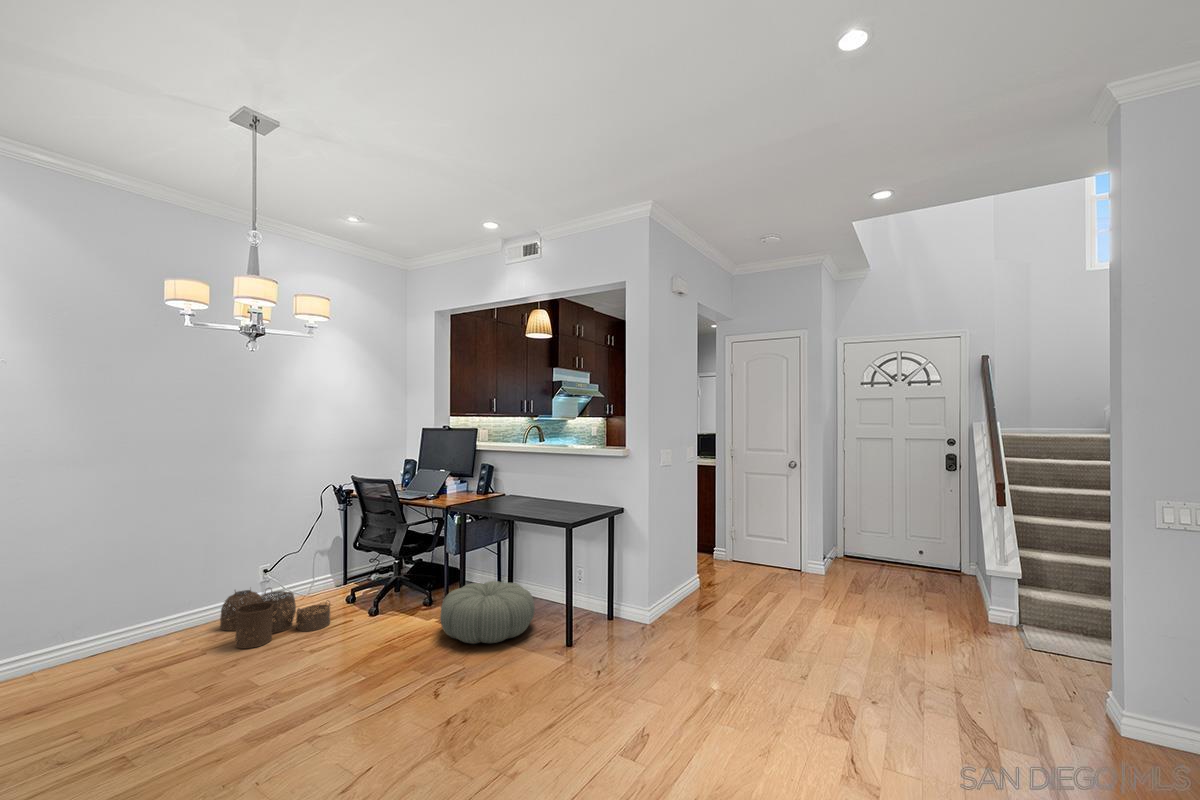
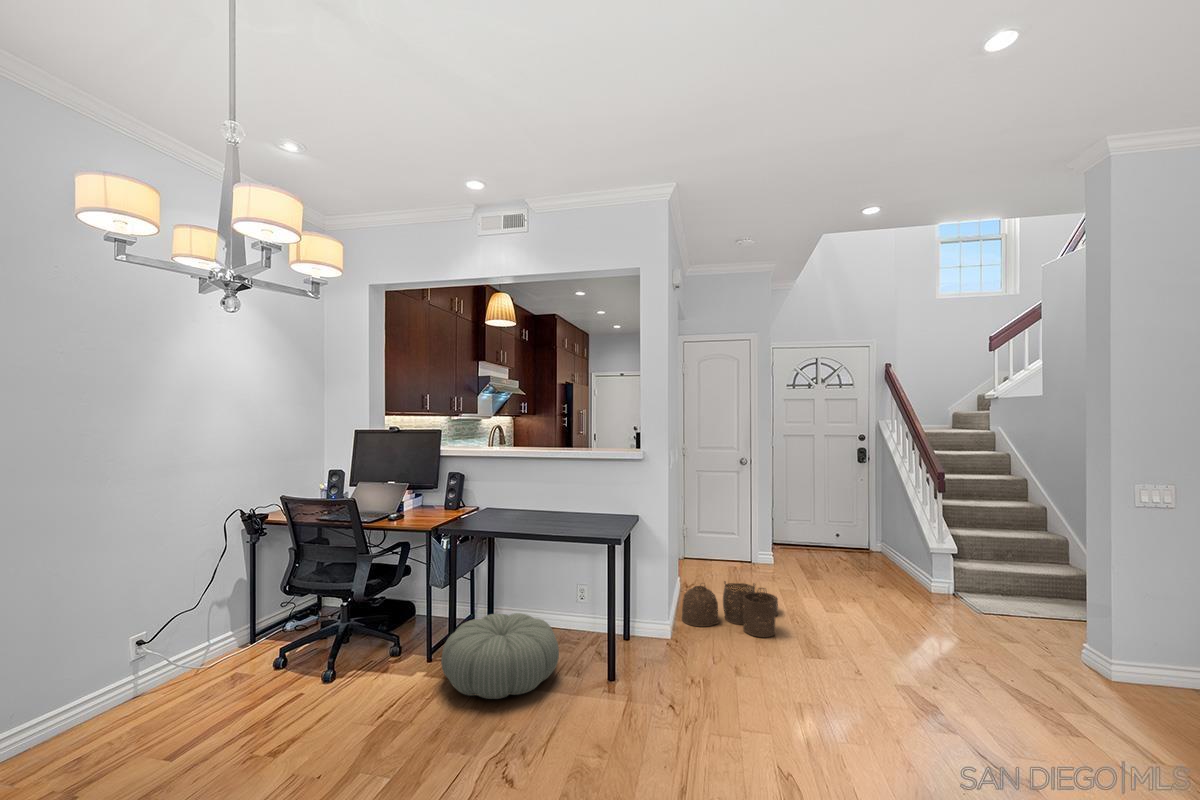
woven basket: present [220,588,330,648] -> present [682,581,778,637]

